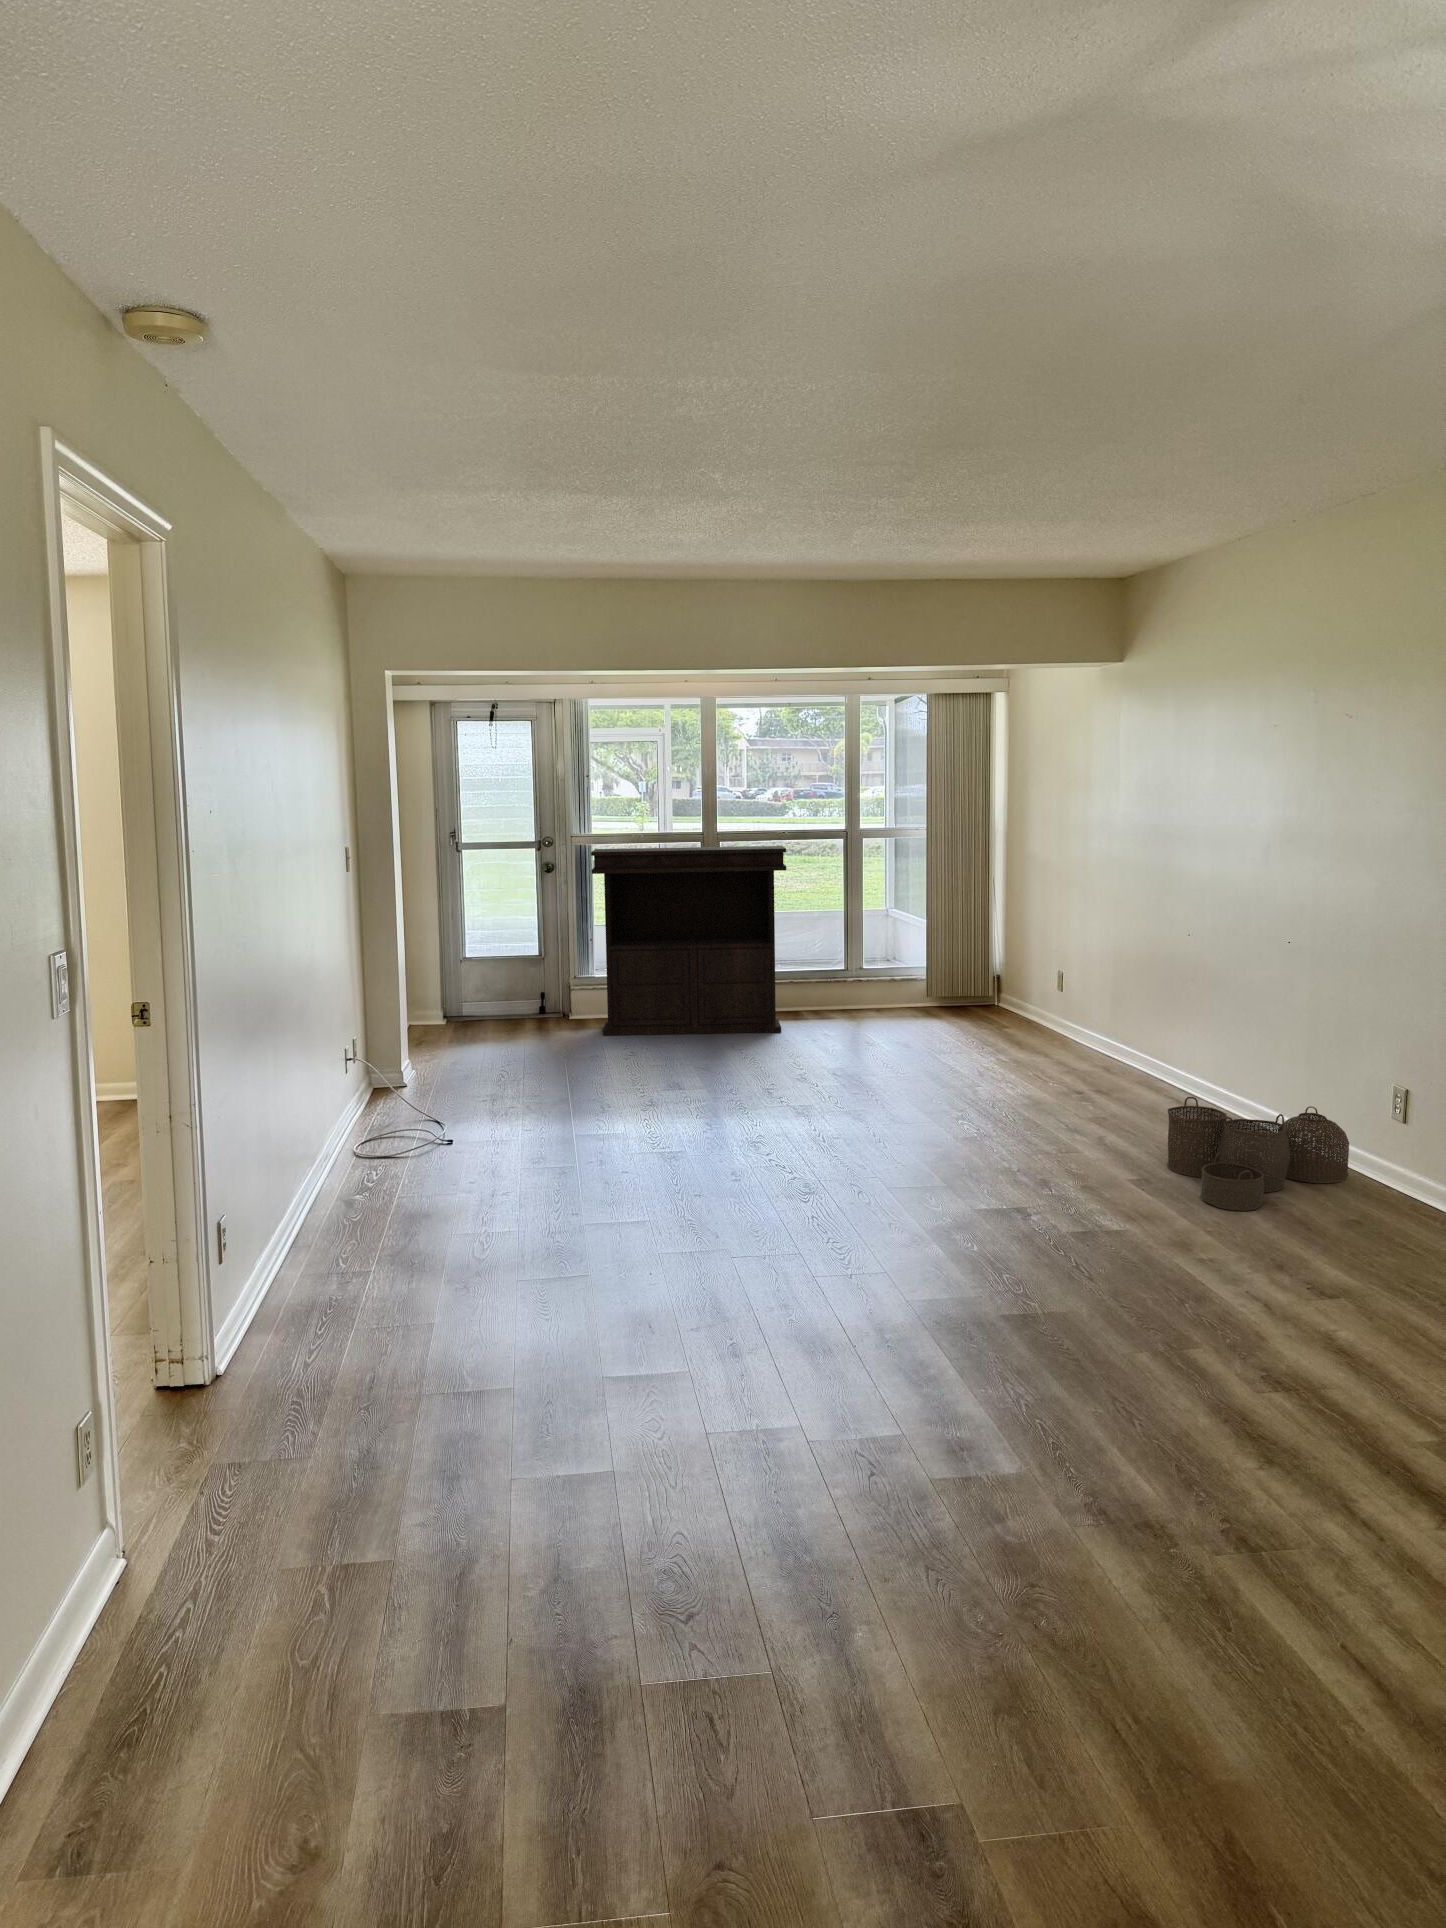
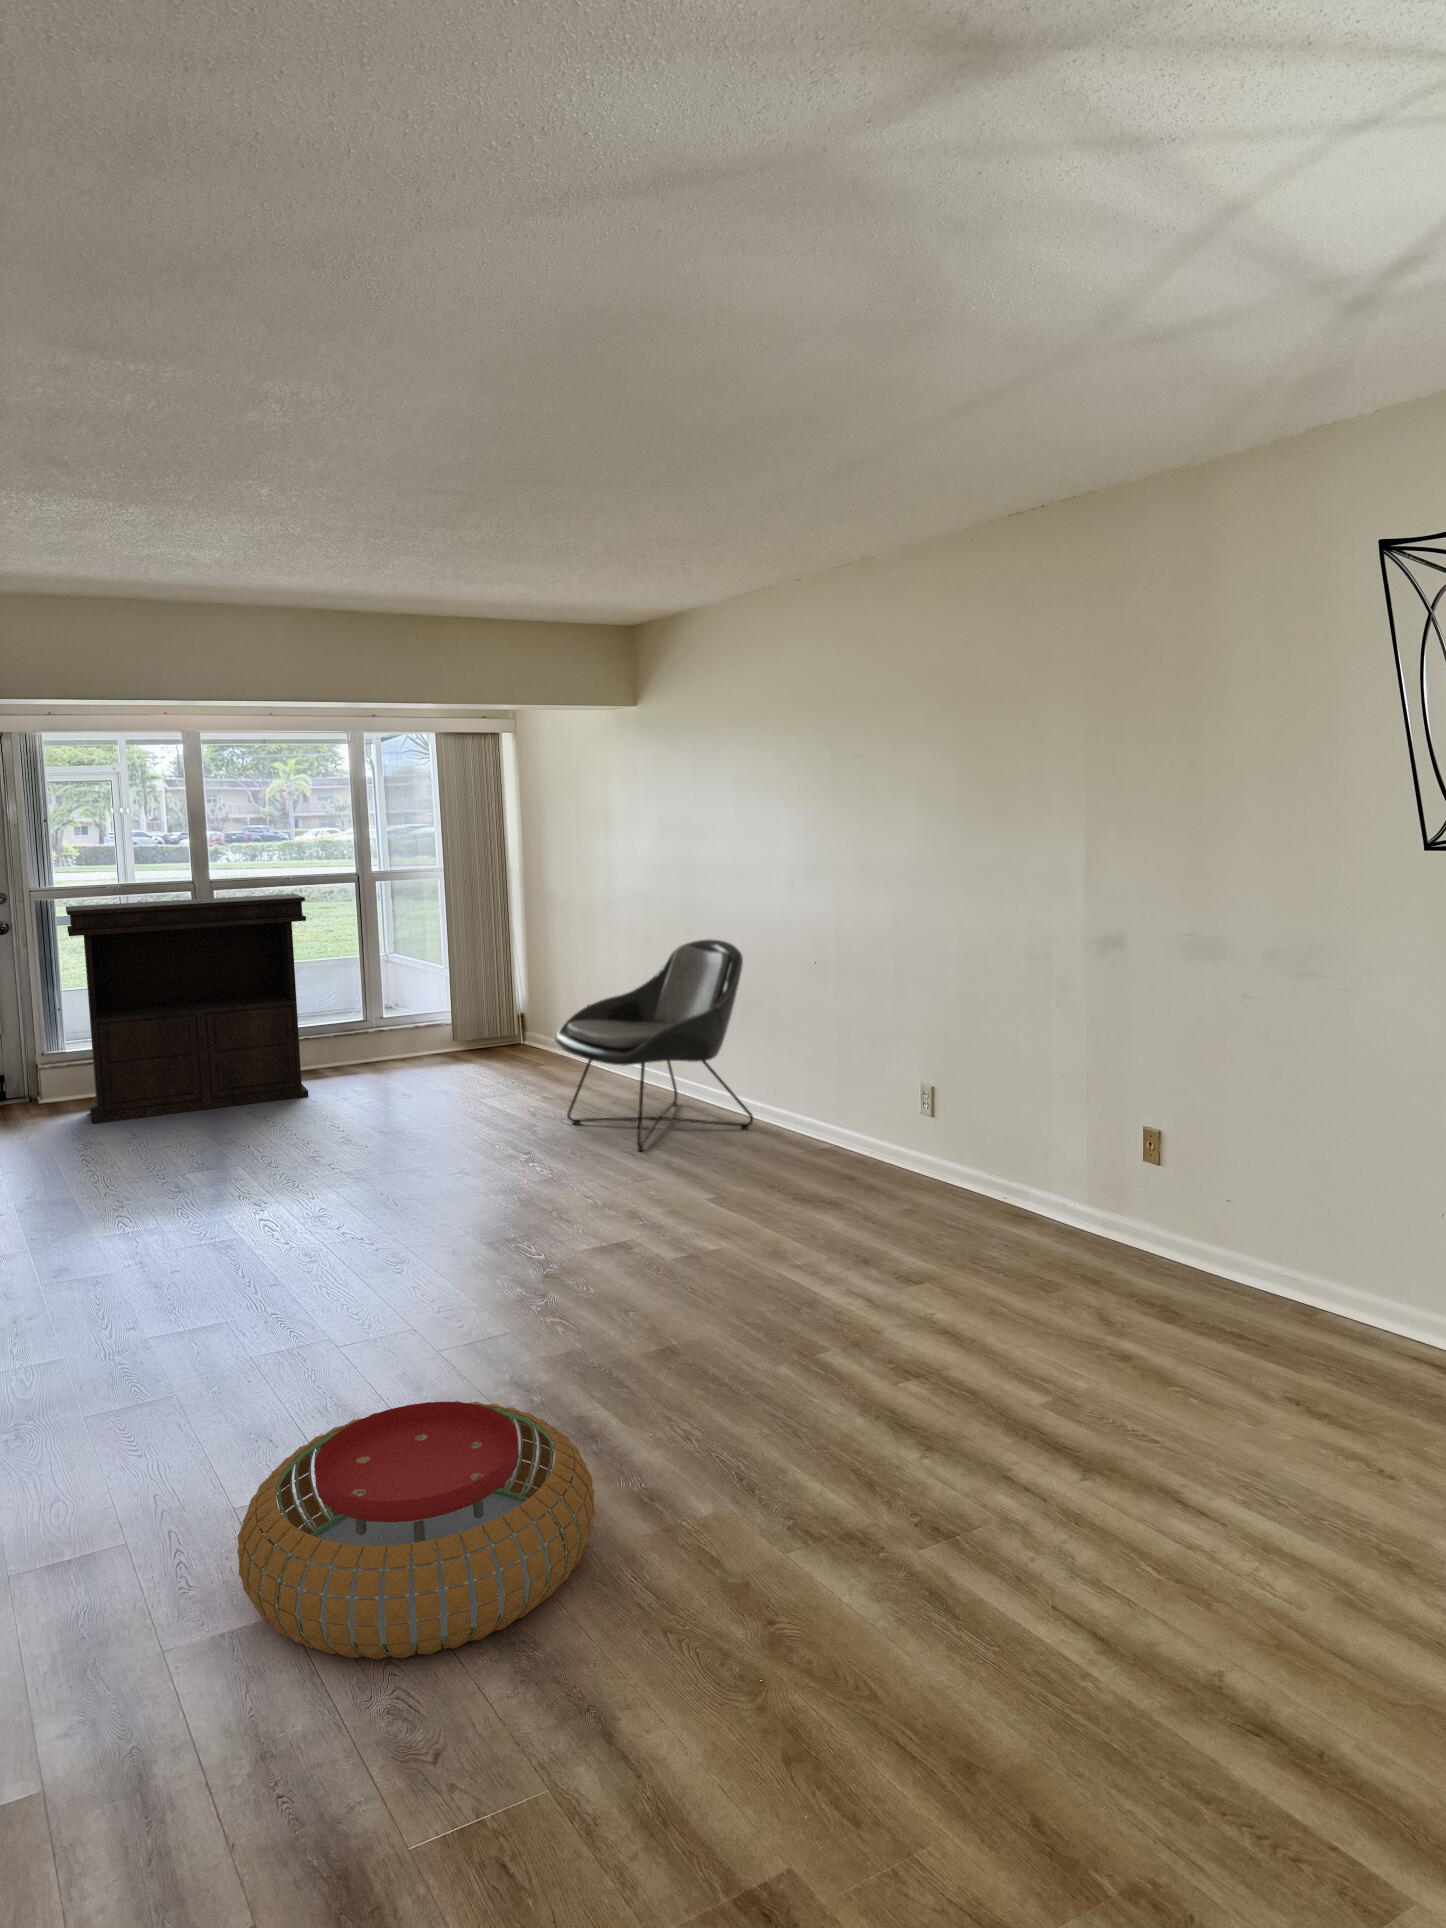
lounge chair: none [996,906,1204,1121] -> present [555,940,753,1151]
woven basket: present [1167,1097,1349,1211] -> none [742,1110,887,1211]
pouf: none [496,1313,833,1553] -> present [237,1401,595,1660]

